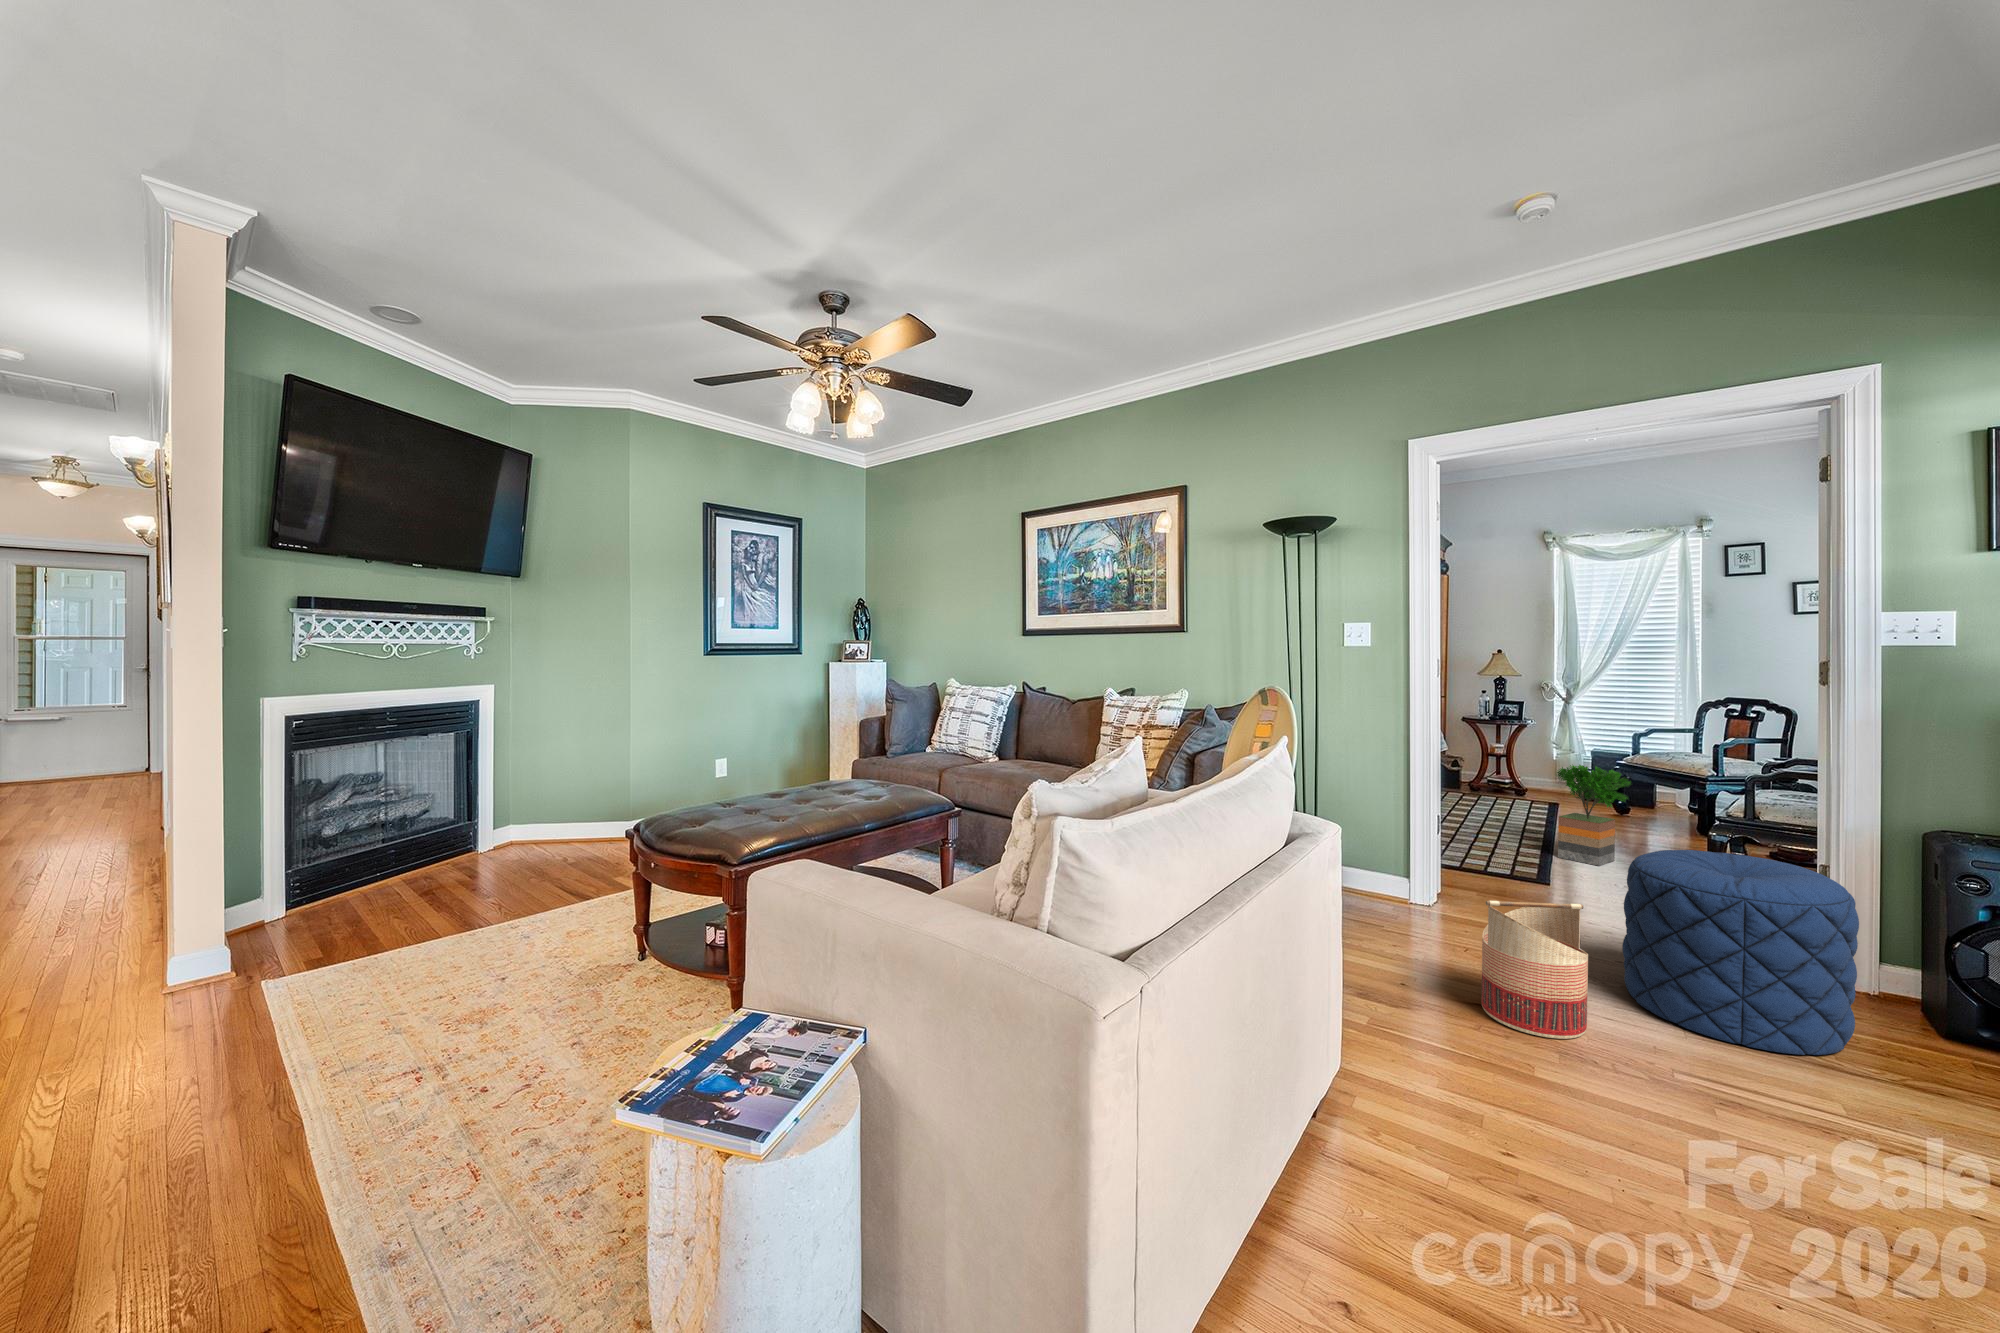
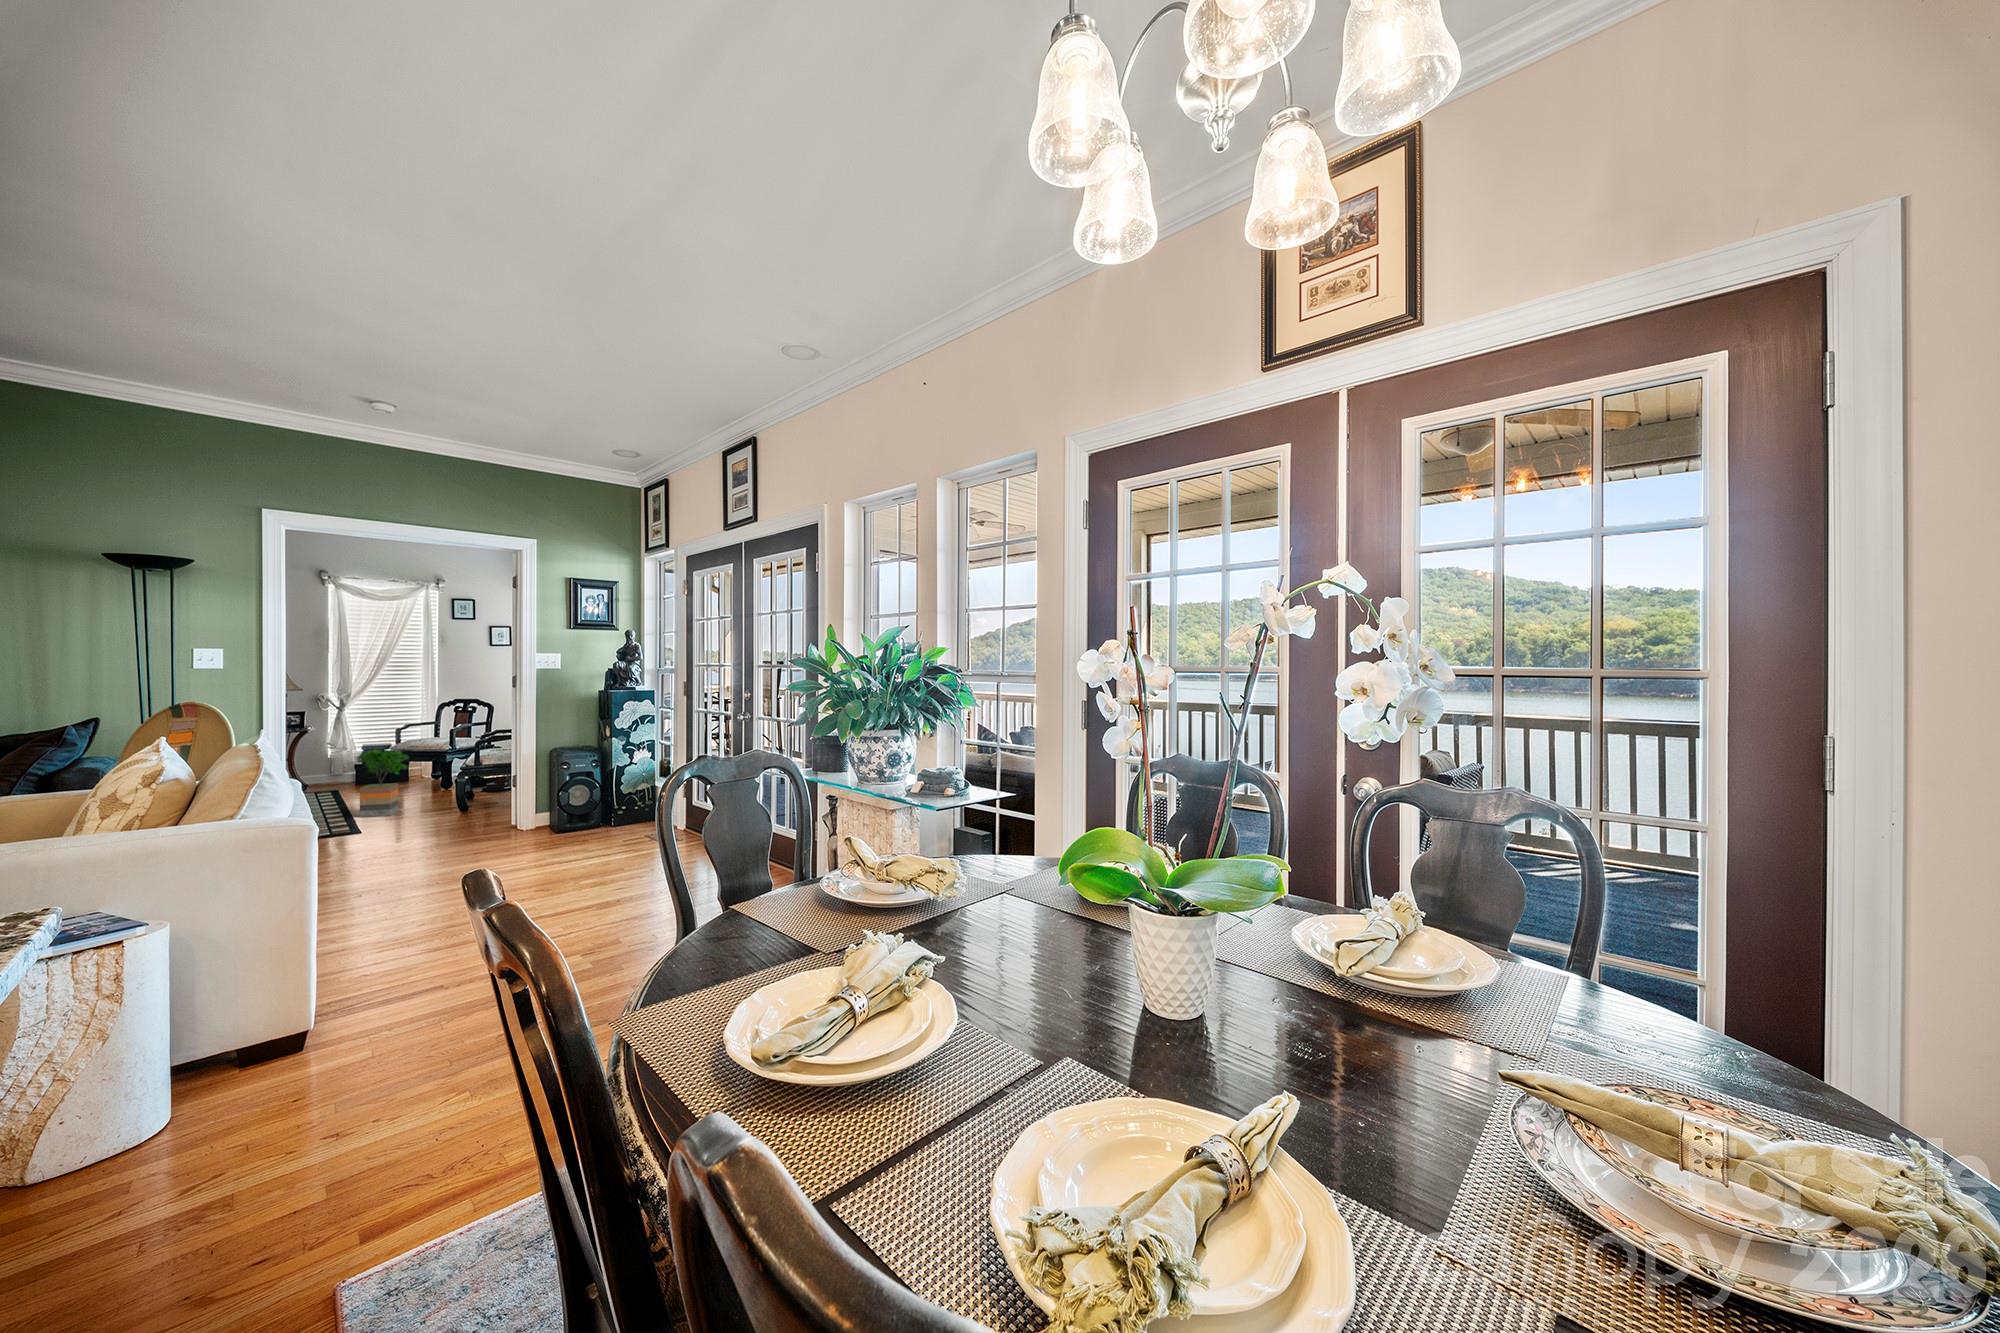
pouf: present [1622,850,1859,1055] -> none [432,773,530,860]
basket: present [1481,901,1588,1039] -> none [360,810,423,886]

